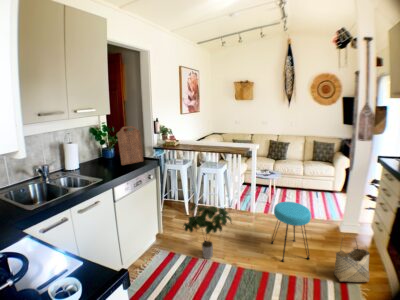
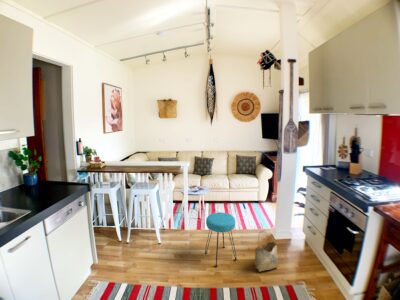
cutting board: present [117,126,143,165] -> none [38,150,70,195]
potted plant: present [184,204,232,259] -> none [119,226,170,282]

